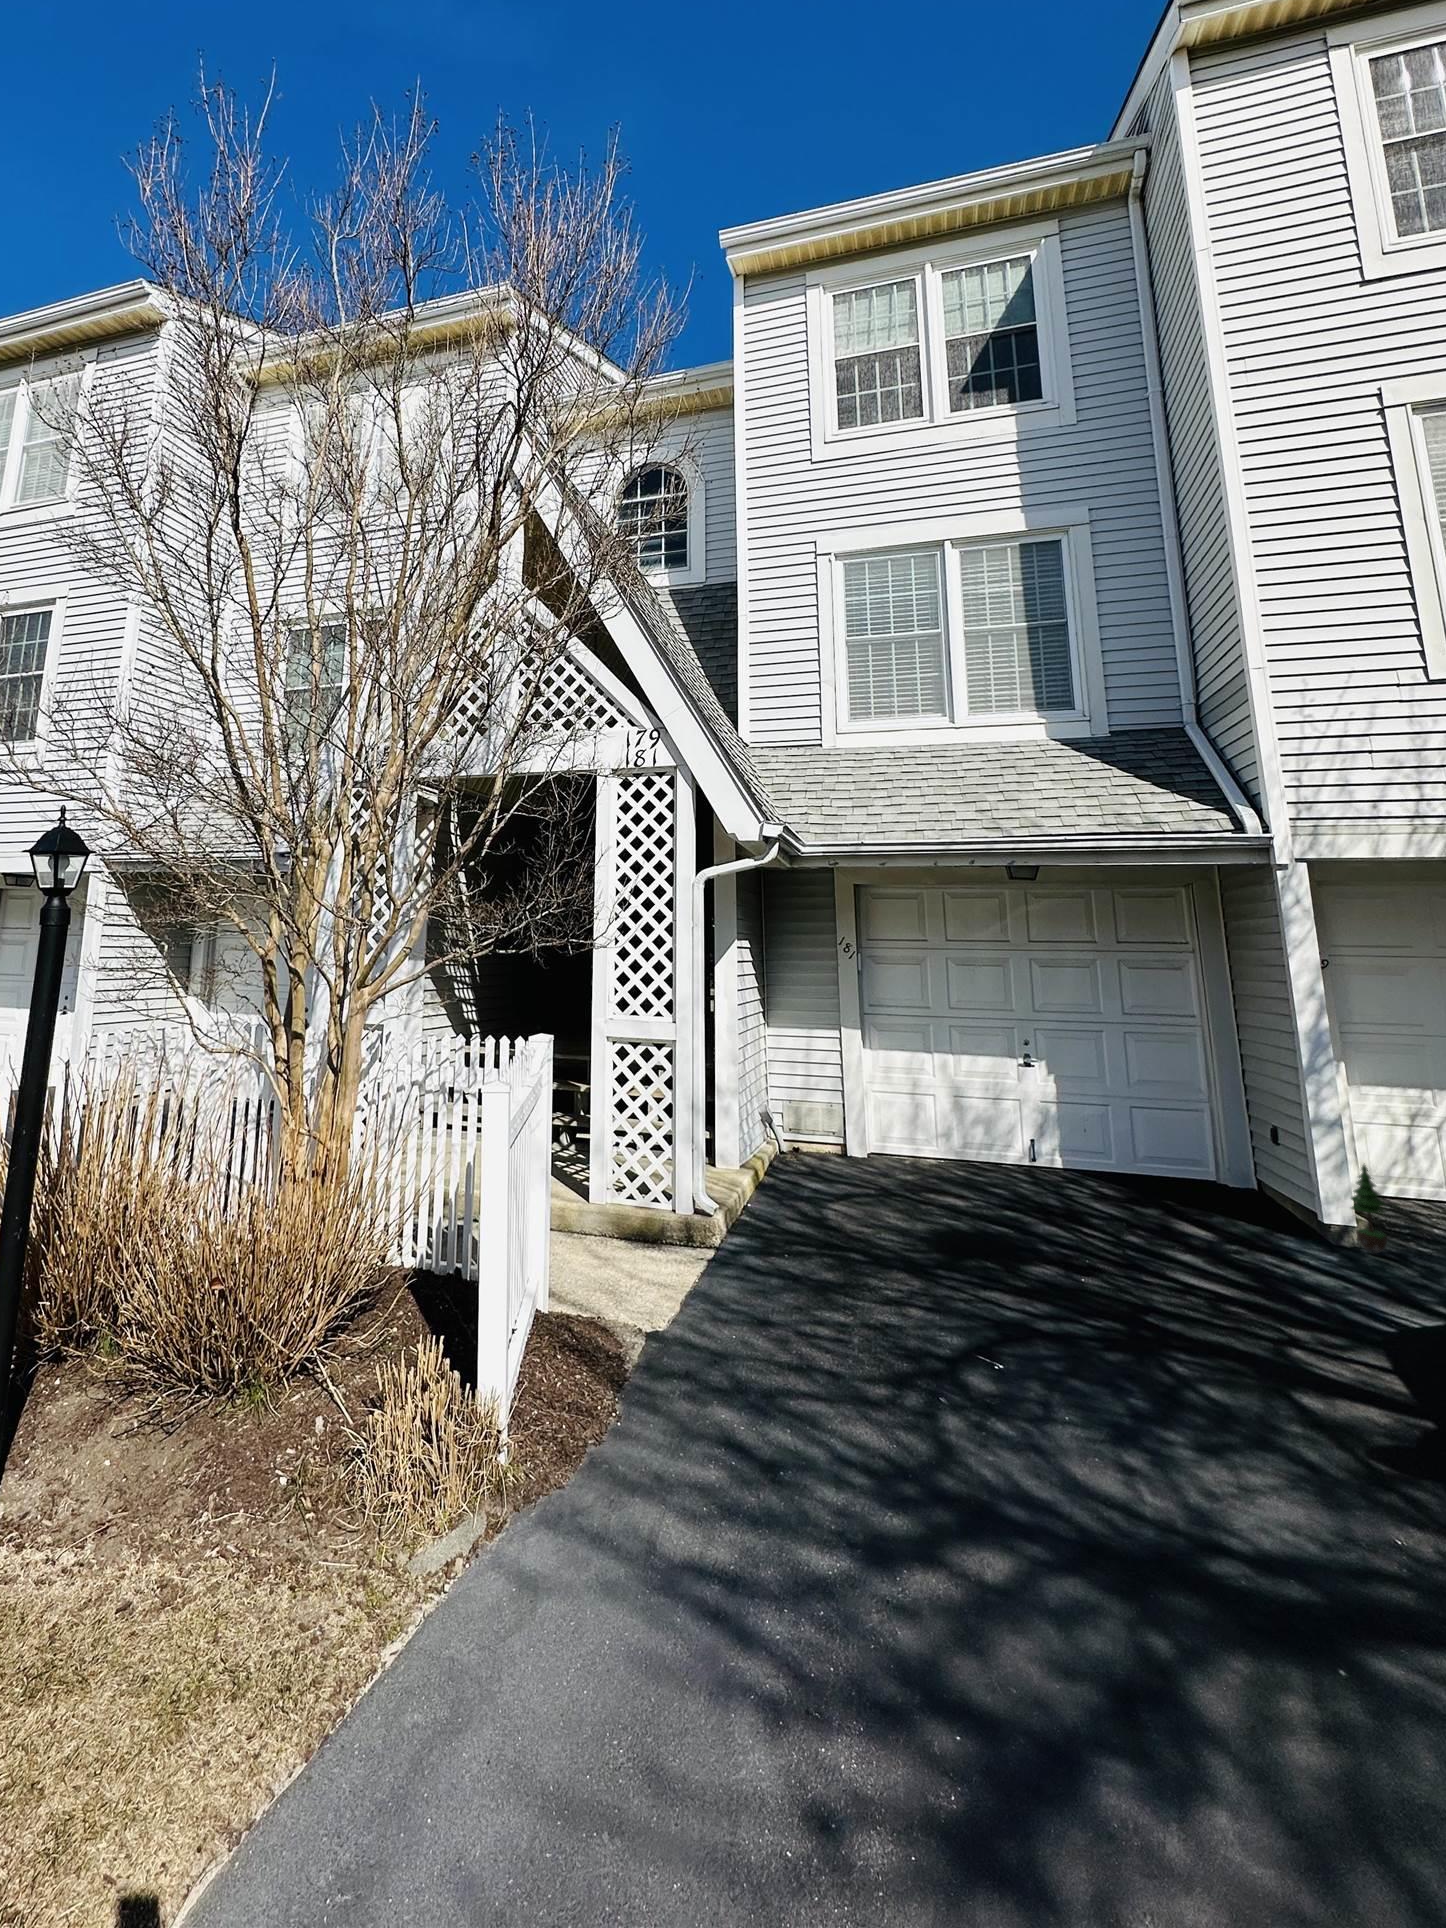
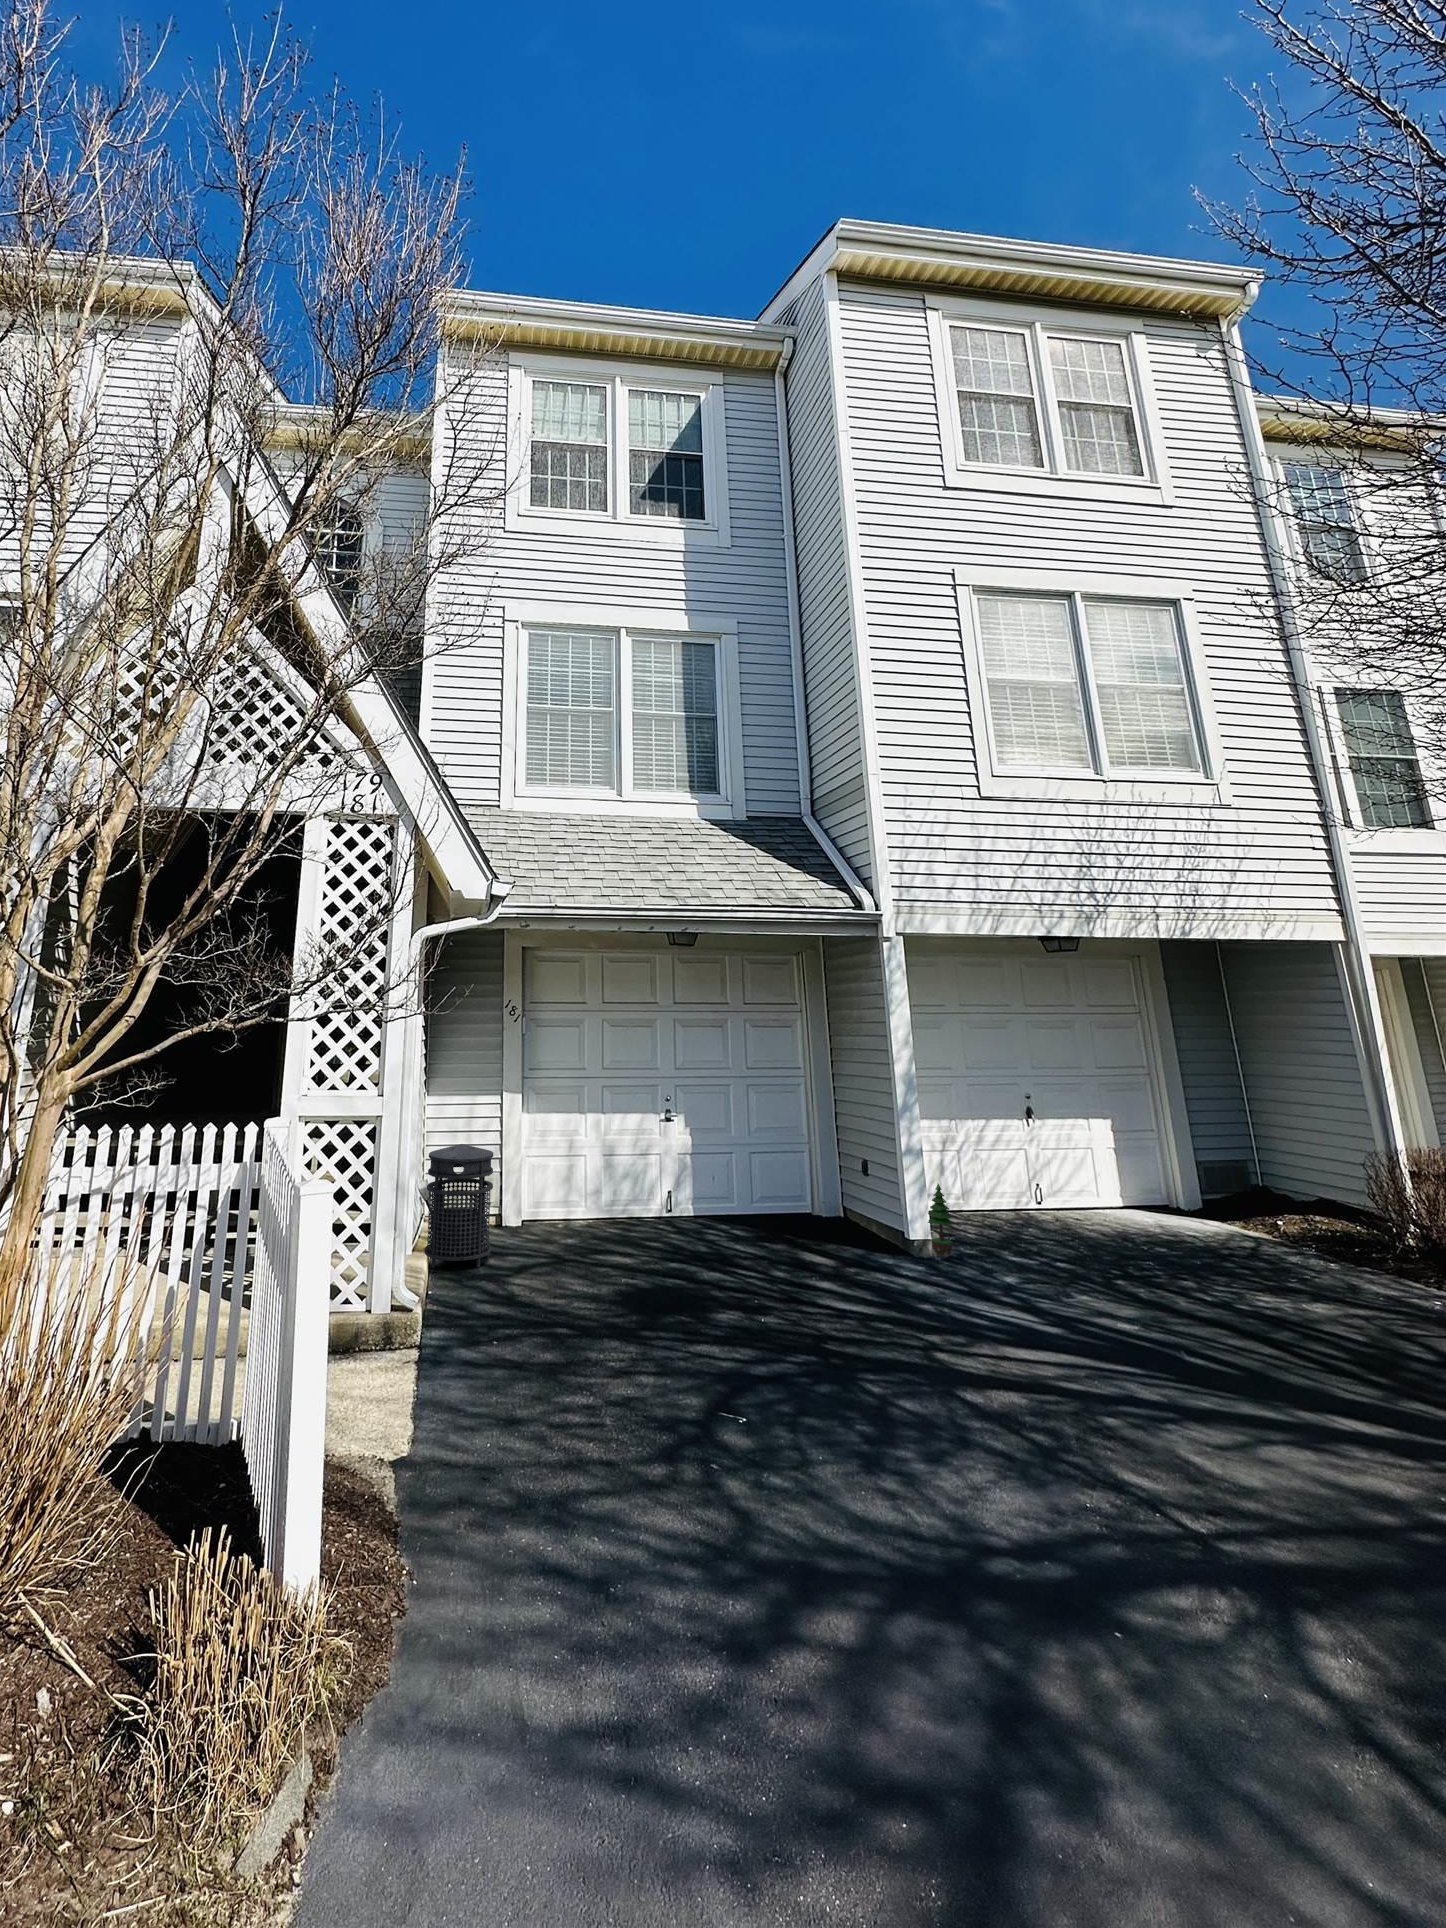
trash can: none [750,1075,817,1193] -> present [424,1144,493,1268]

